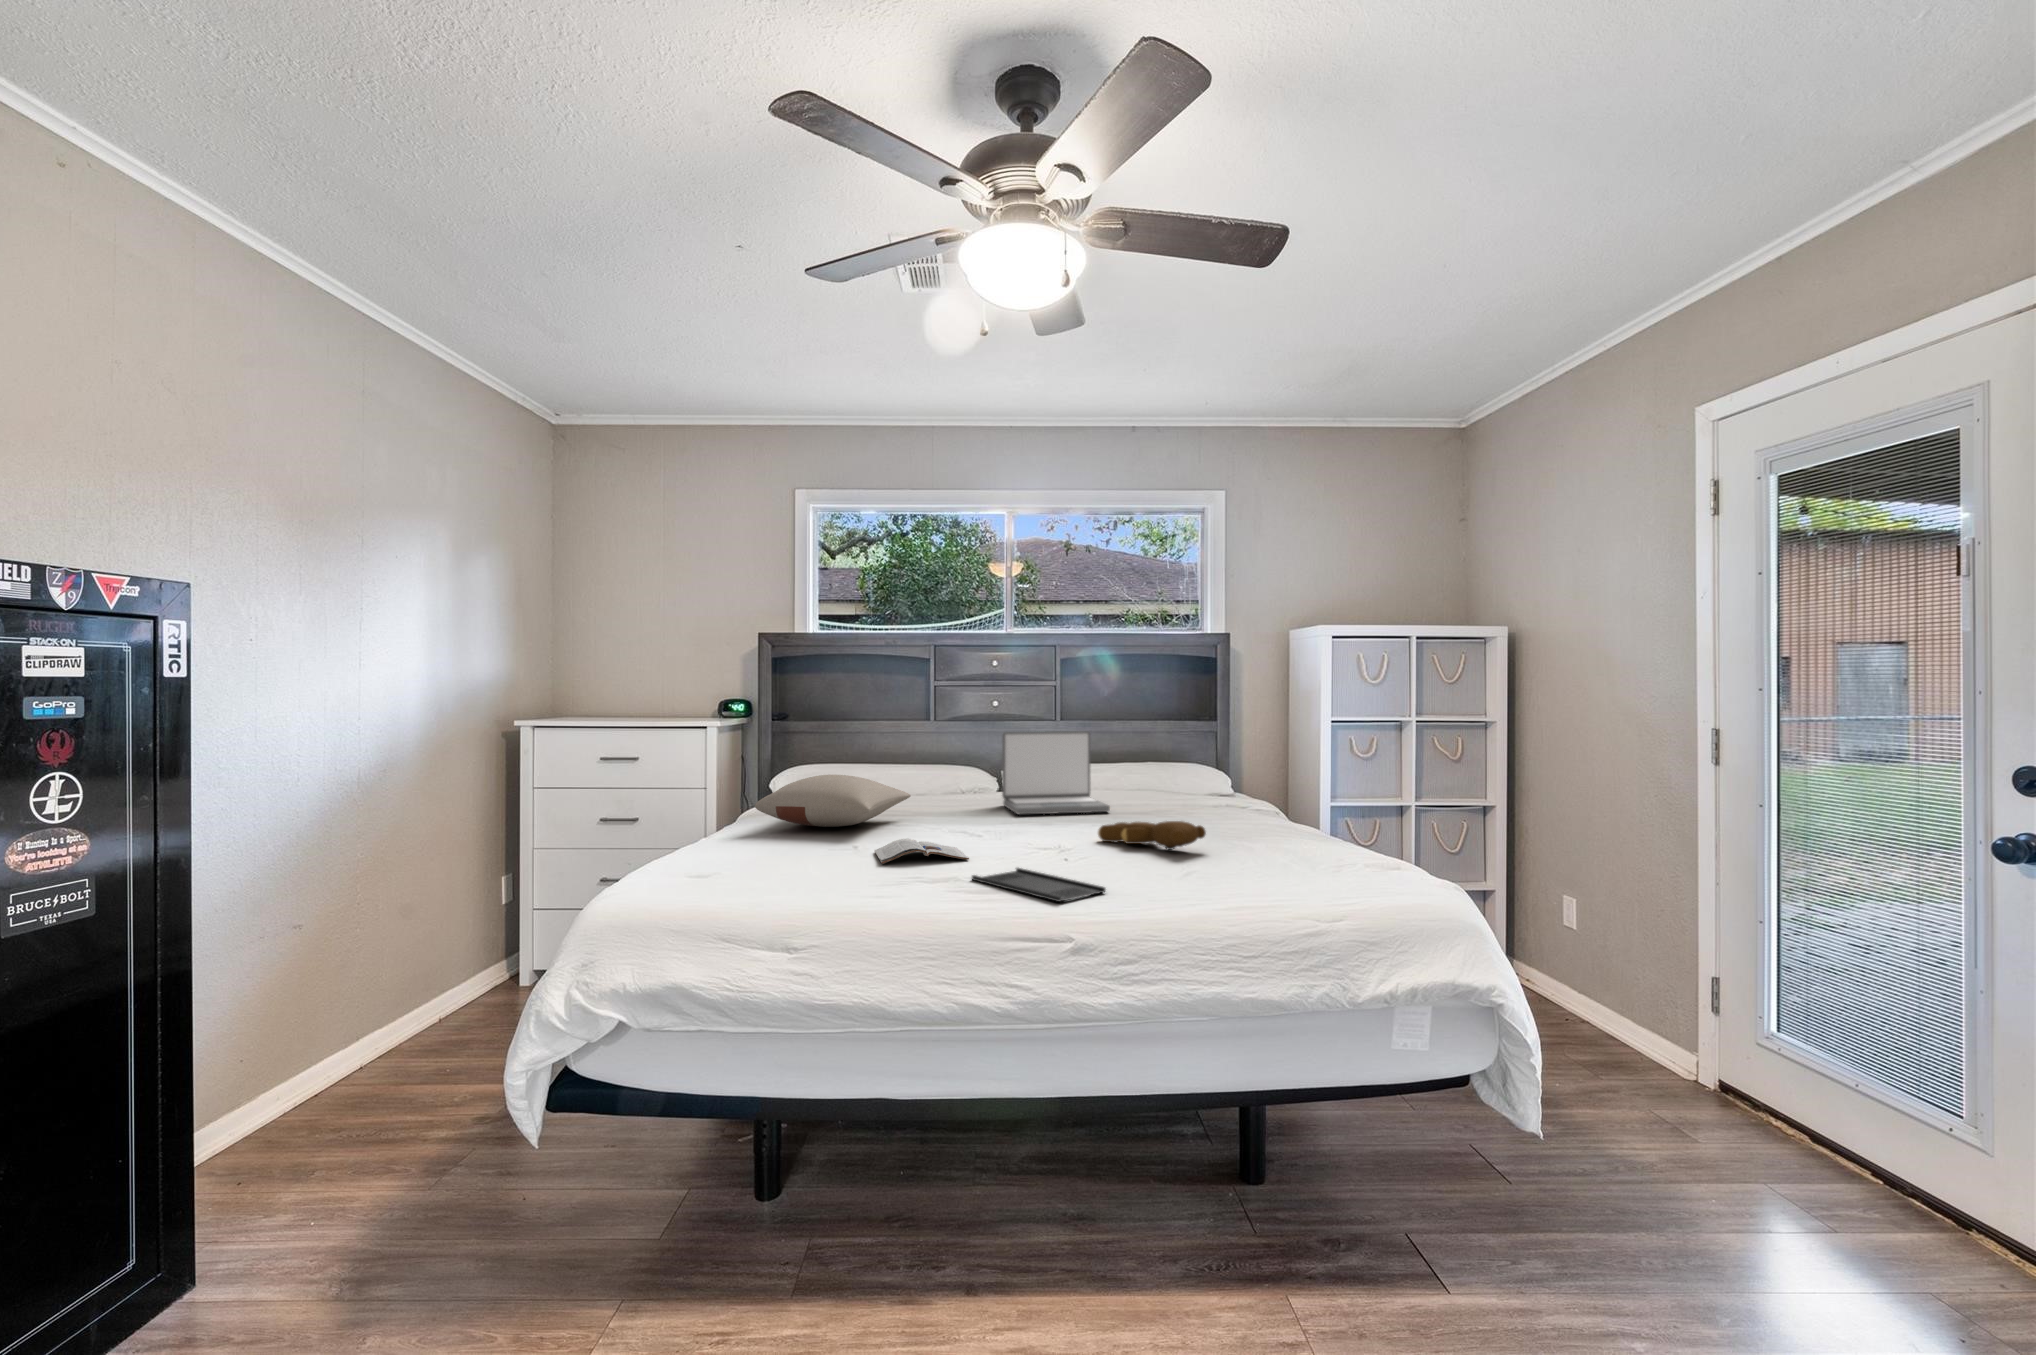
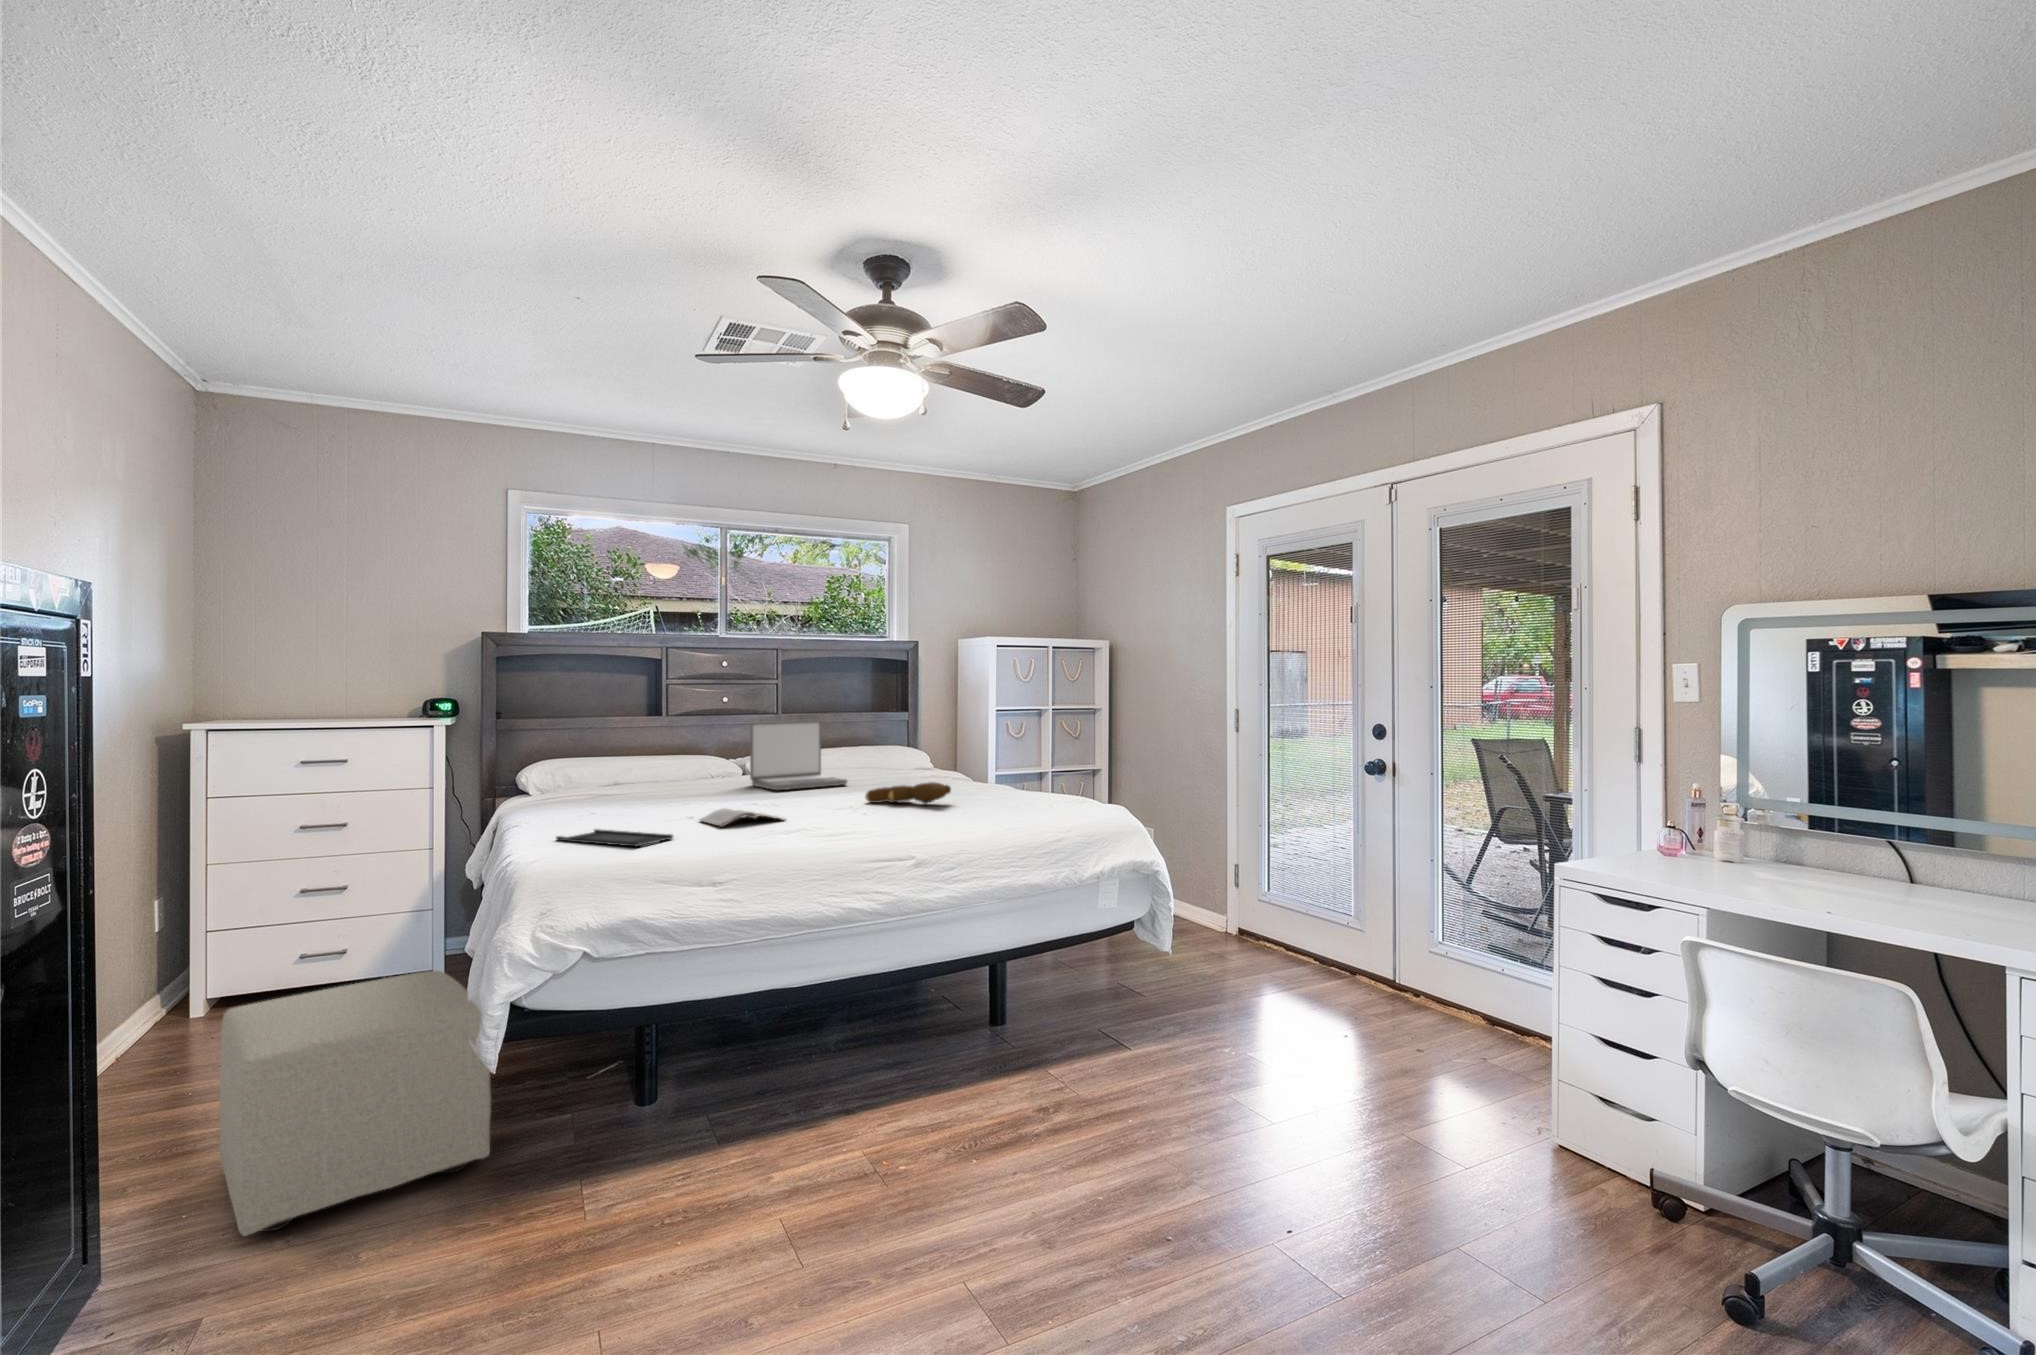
pillow: present [755,775,911,827] -> none [560,763,686,808]
tray: present [972,868,1106,902] -> present [556,829,673,847]
ottoman: none [296,997,590,1277] -> present [219,971,491,1236]

